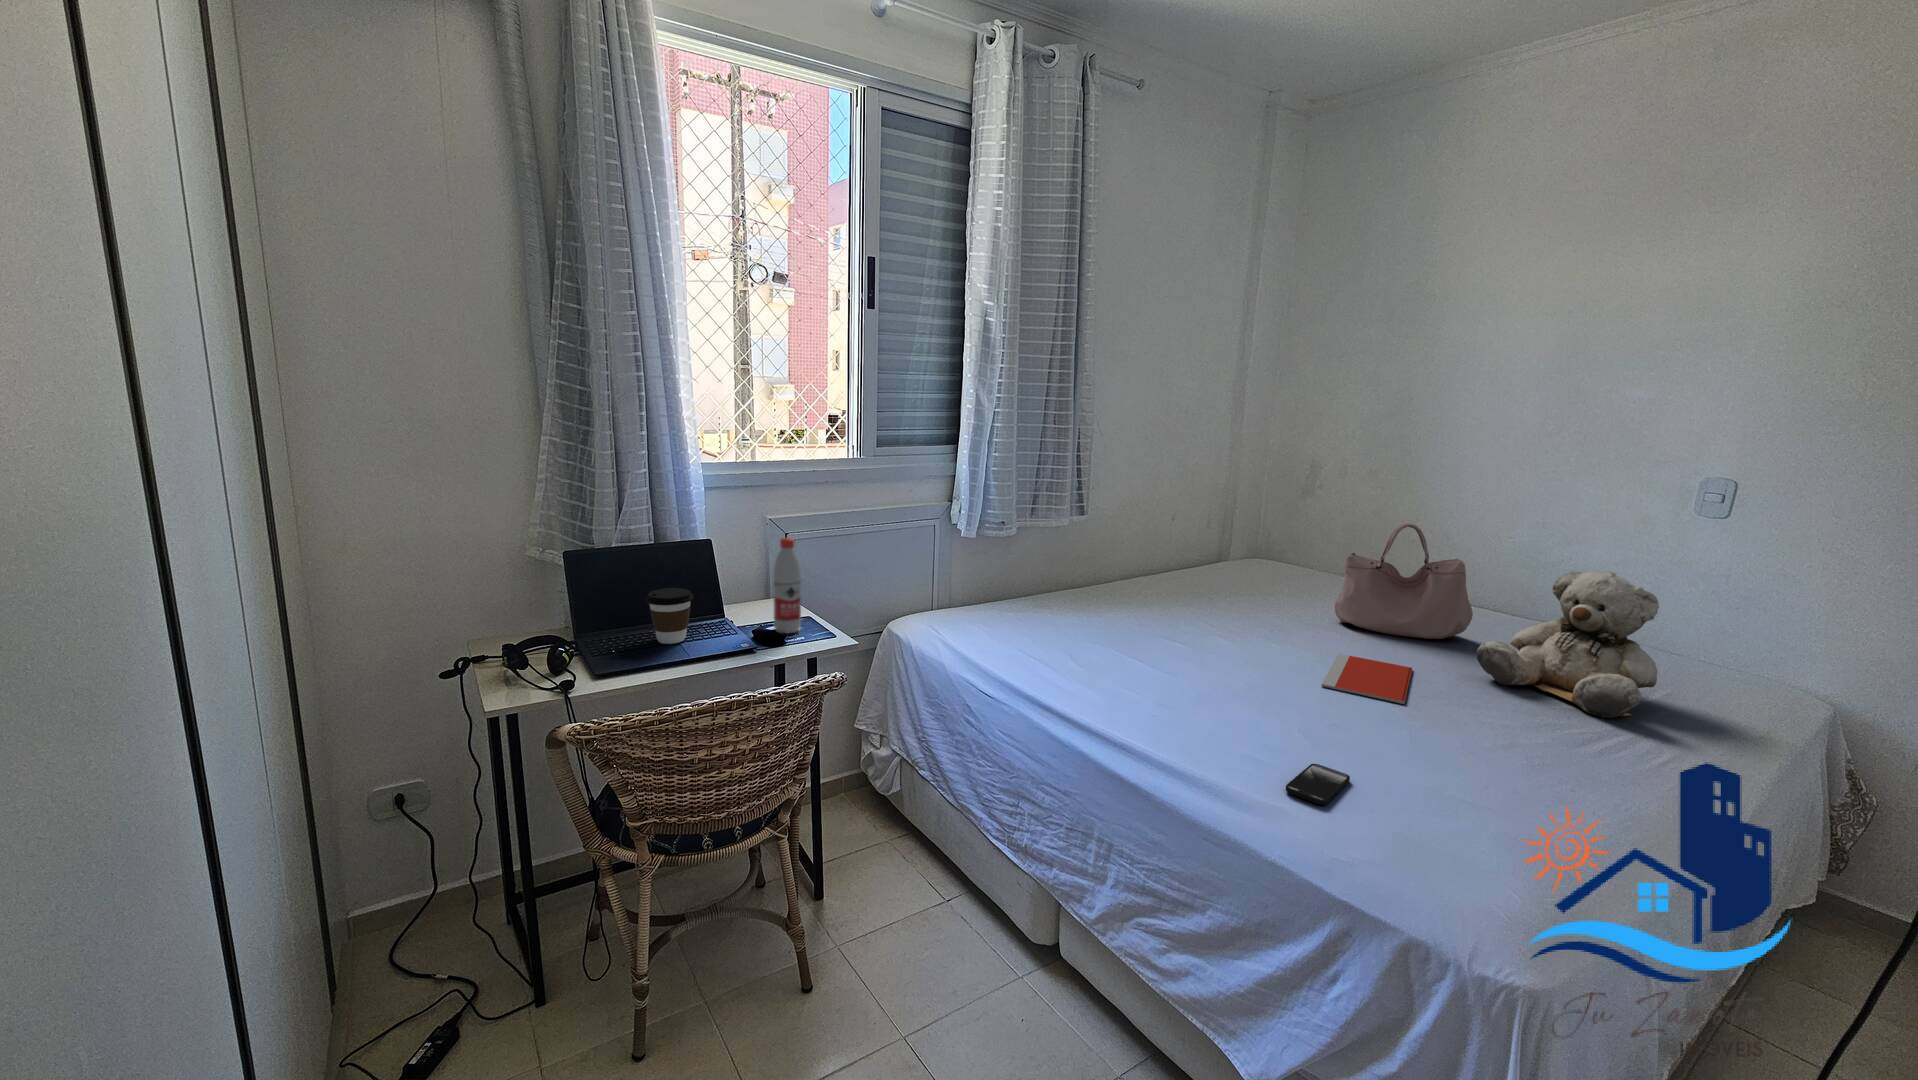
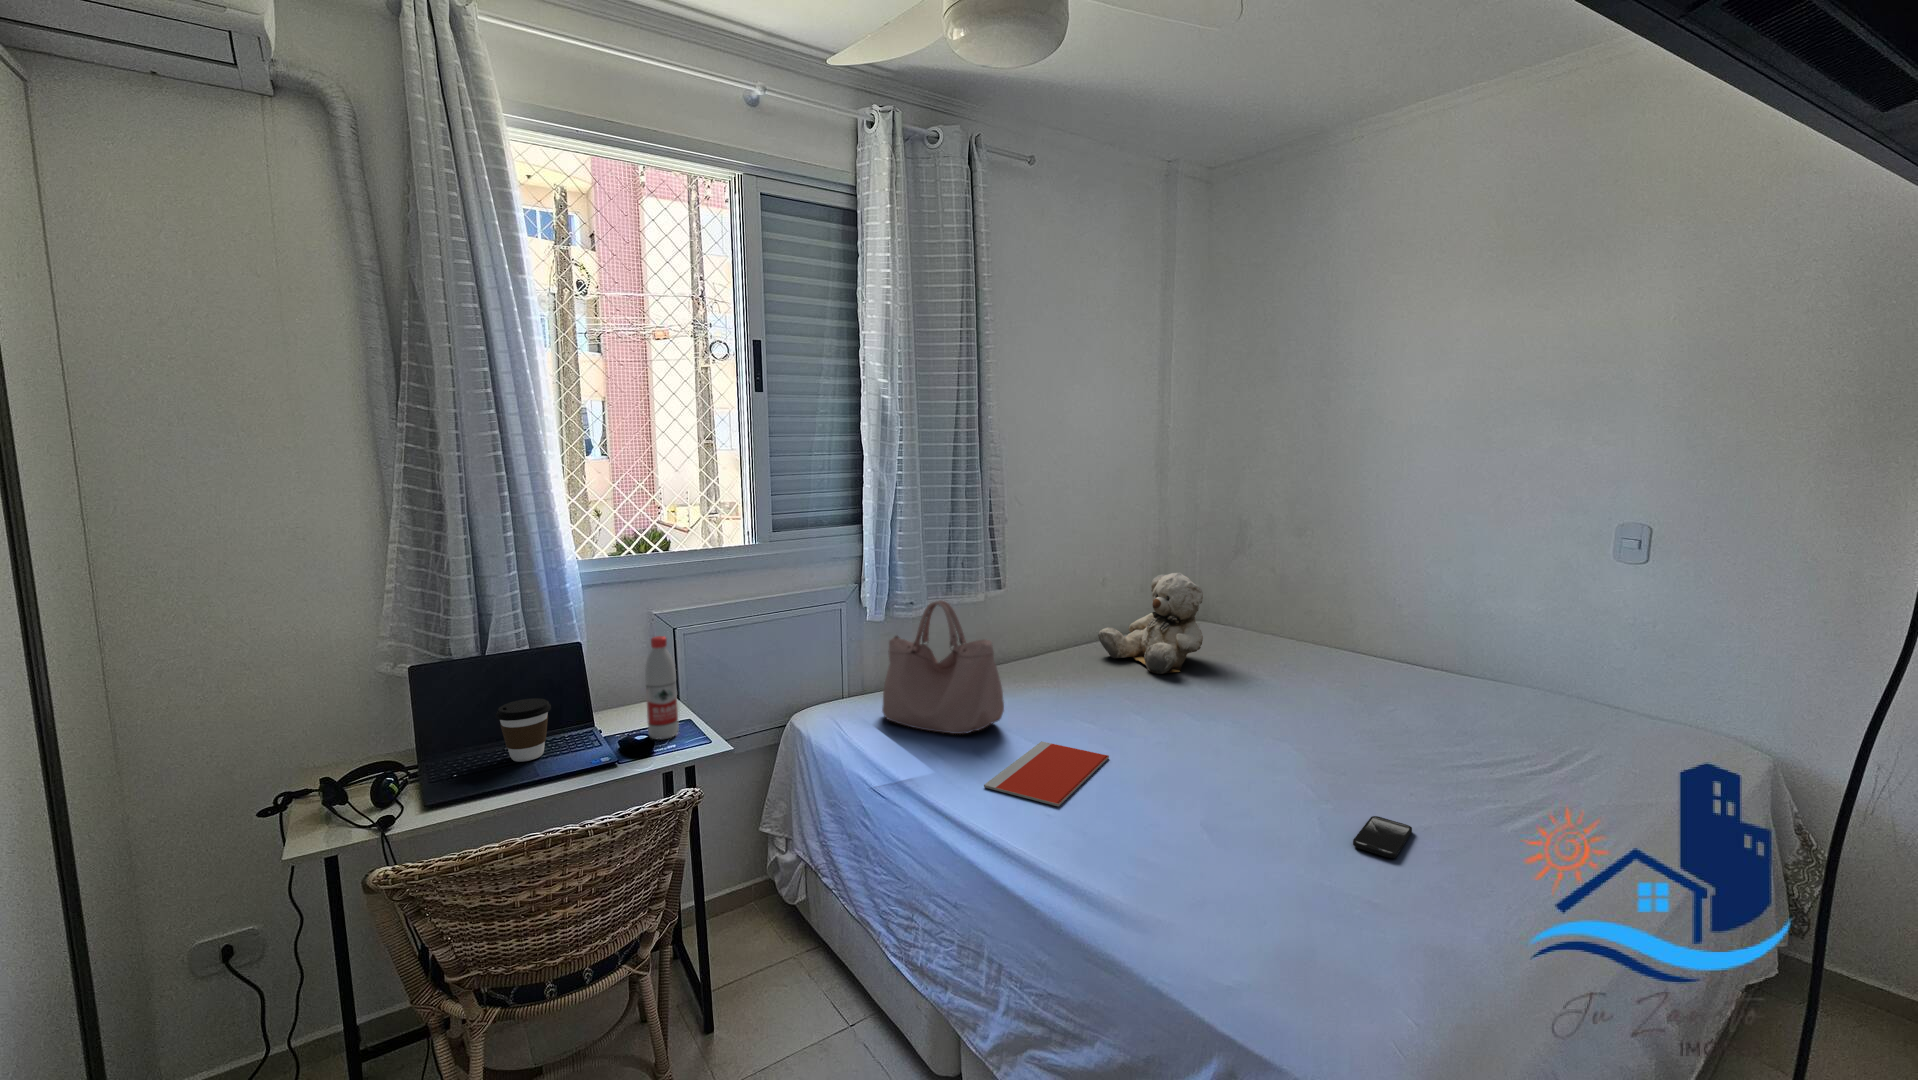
handbag: present [1335,523,1473,639] -> present [882,600,1004,734]
teddy bear: present [1477,571,1659,718] -> present [1098,573,1203,674]
notebook: present [1322,654,1412,704] -> present [984,741,1109,807]
smartphone: present [1286,764,1350,805] -> present [1353,816,1412,858]

